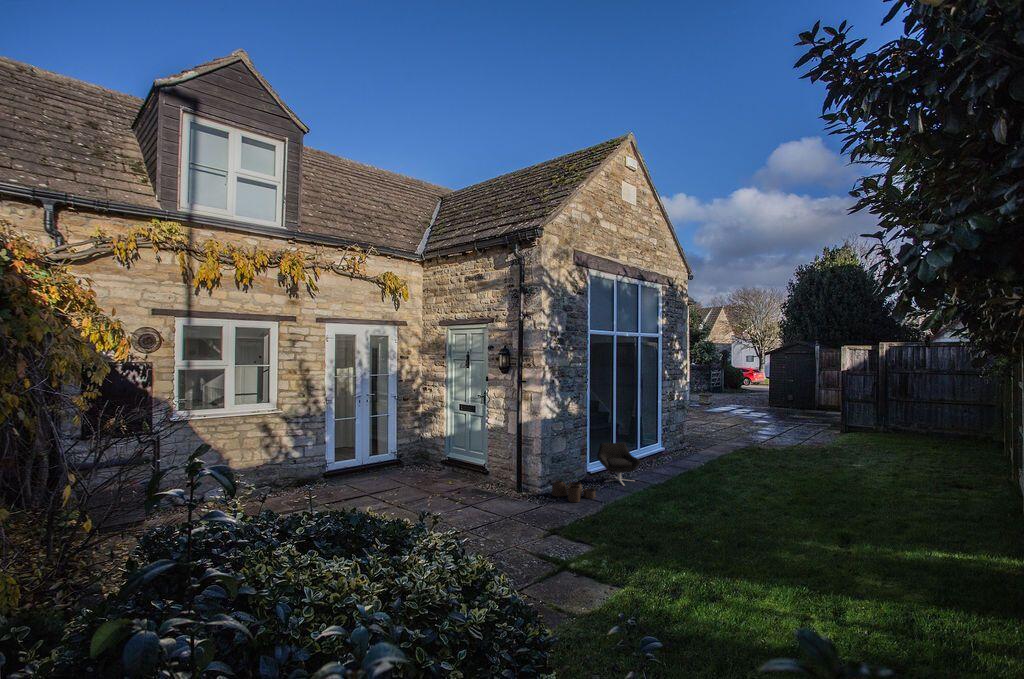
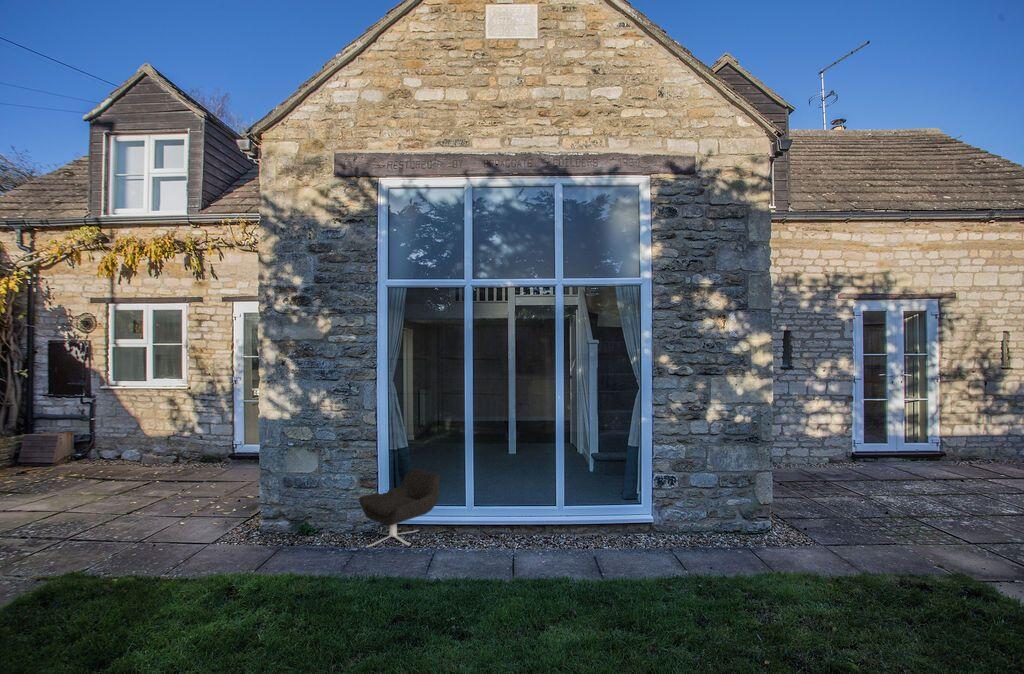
woven basket: present [552,481,596,502] -> none [231,510,285,551]

